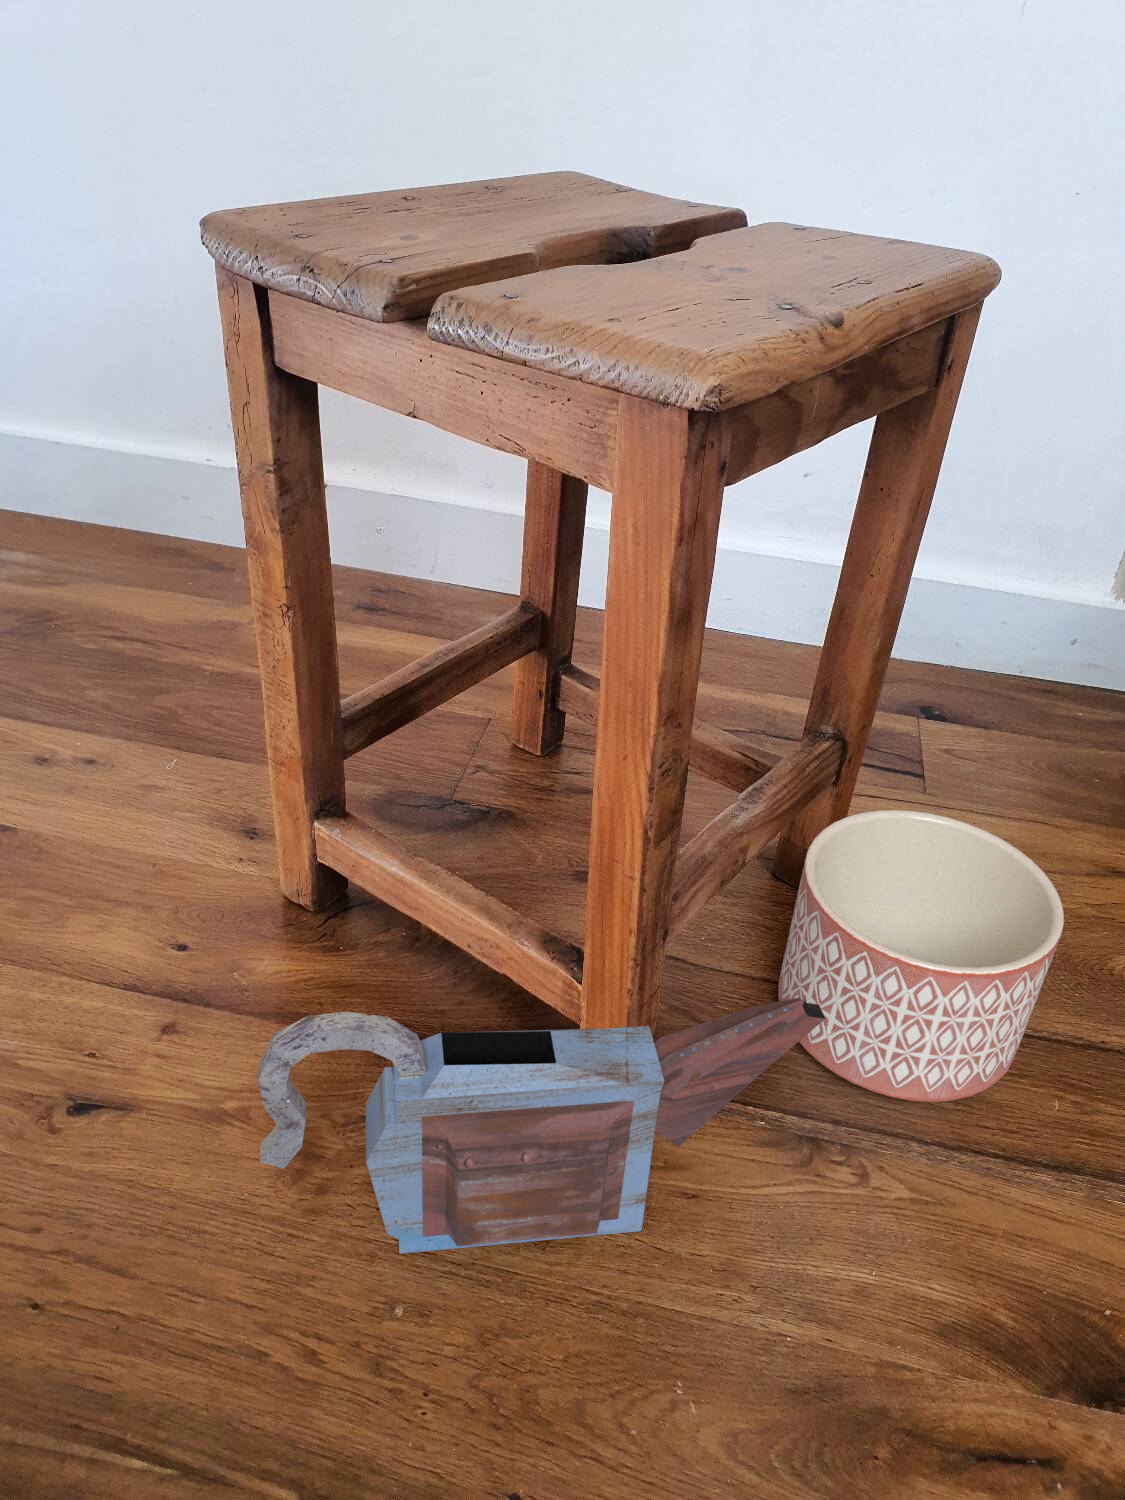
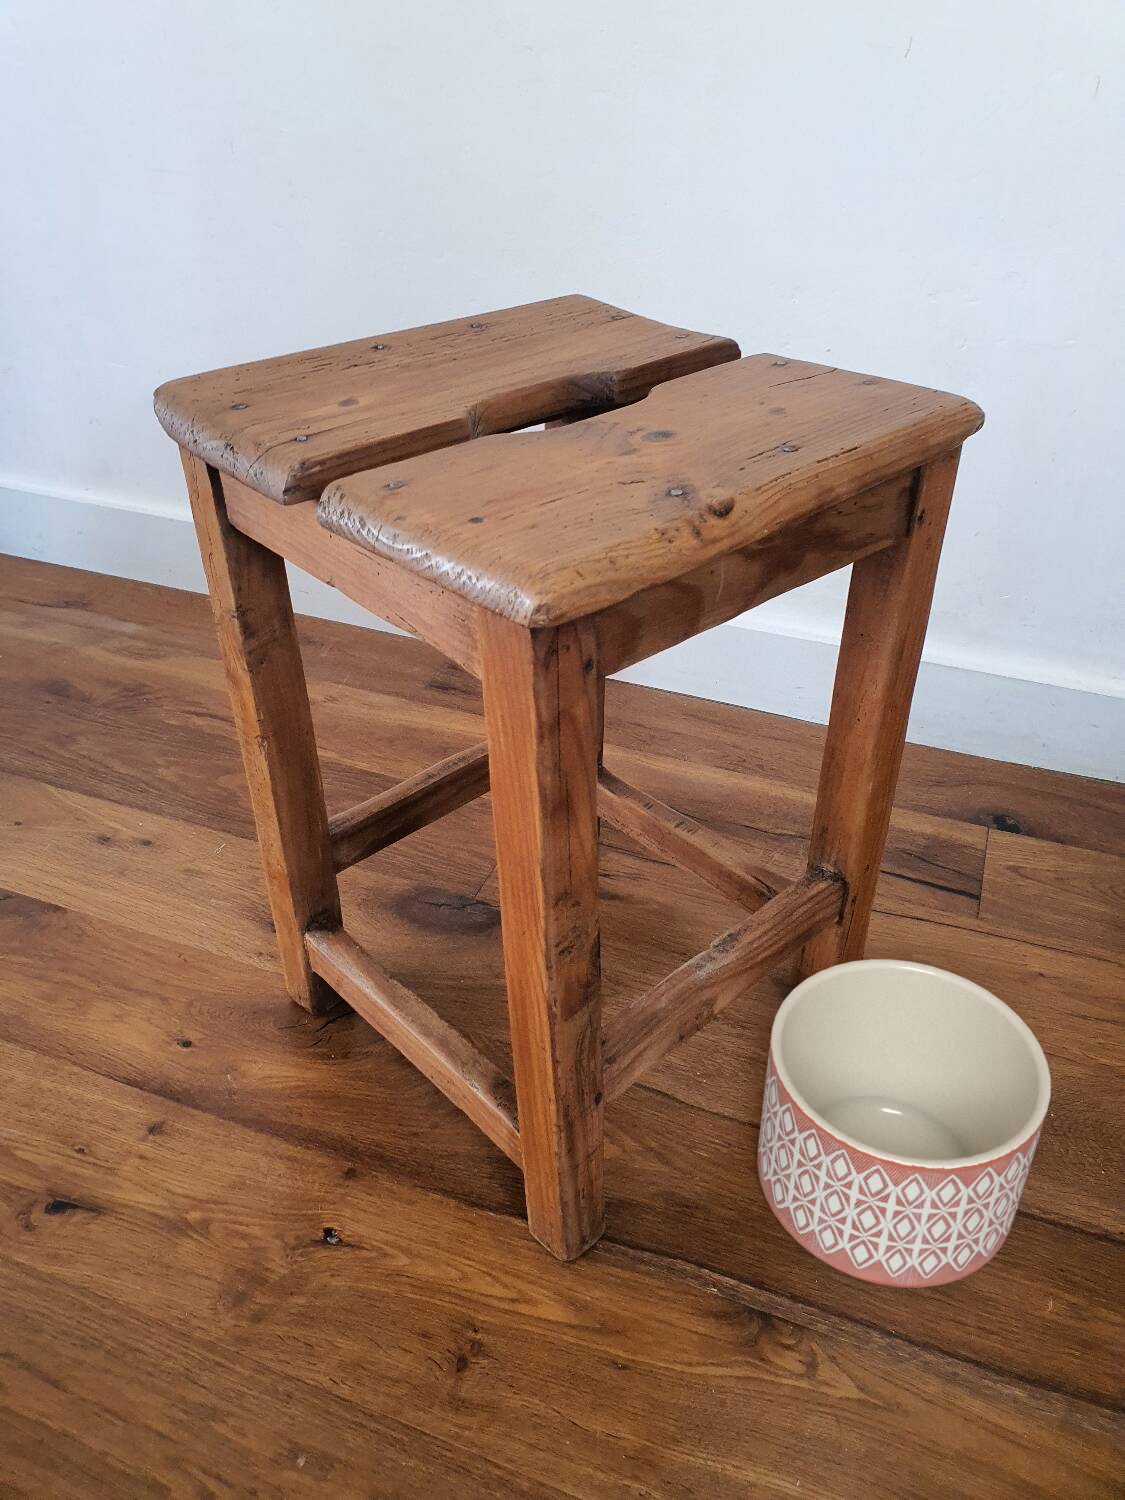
watering can: present [258,998,825,1254] -> none [157,1175,729,1406]

